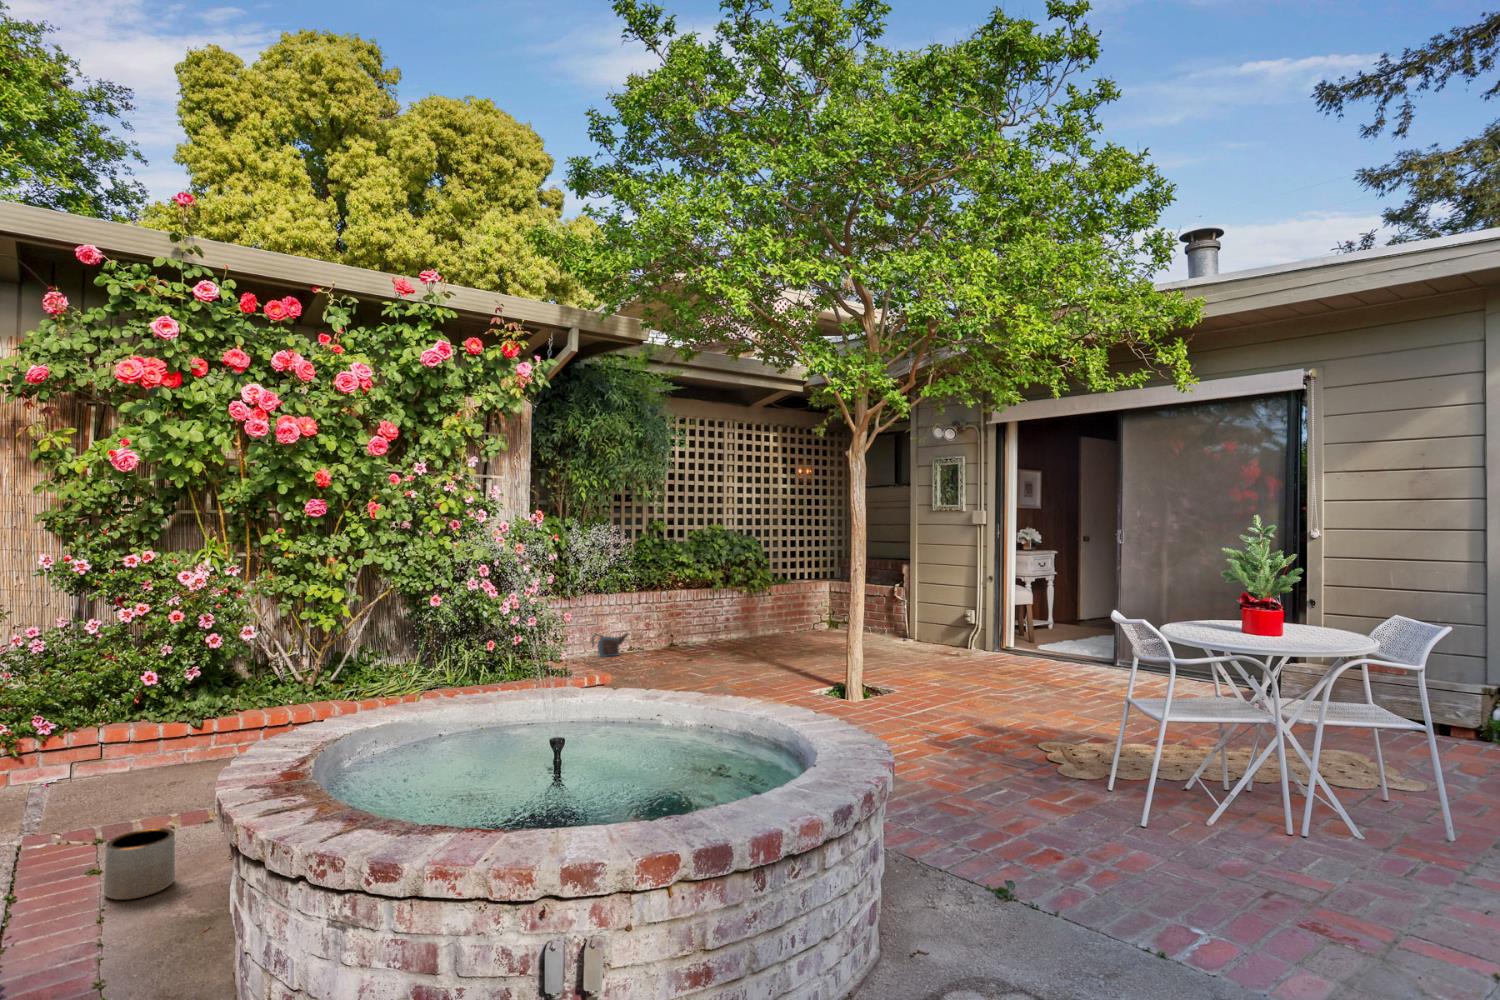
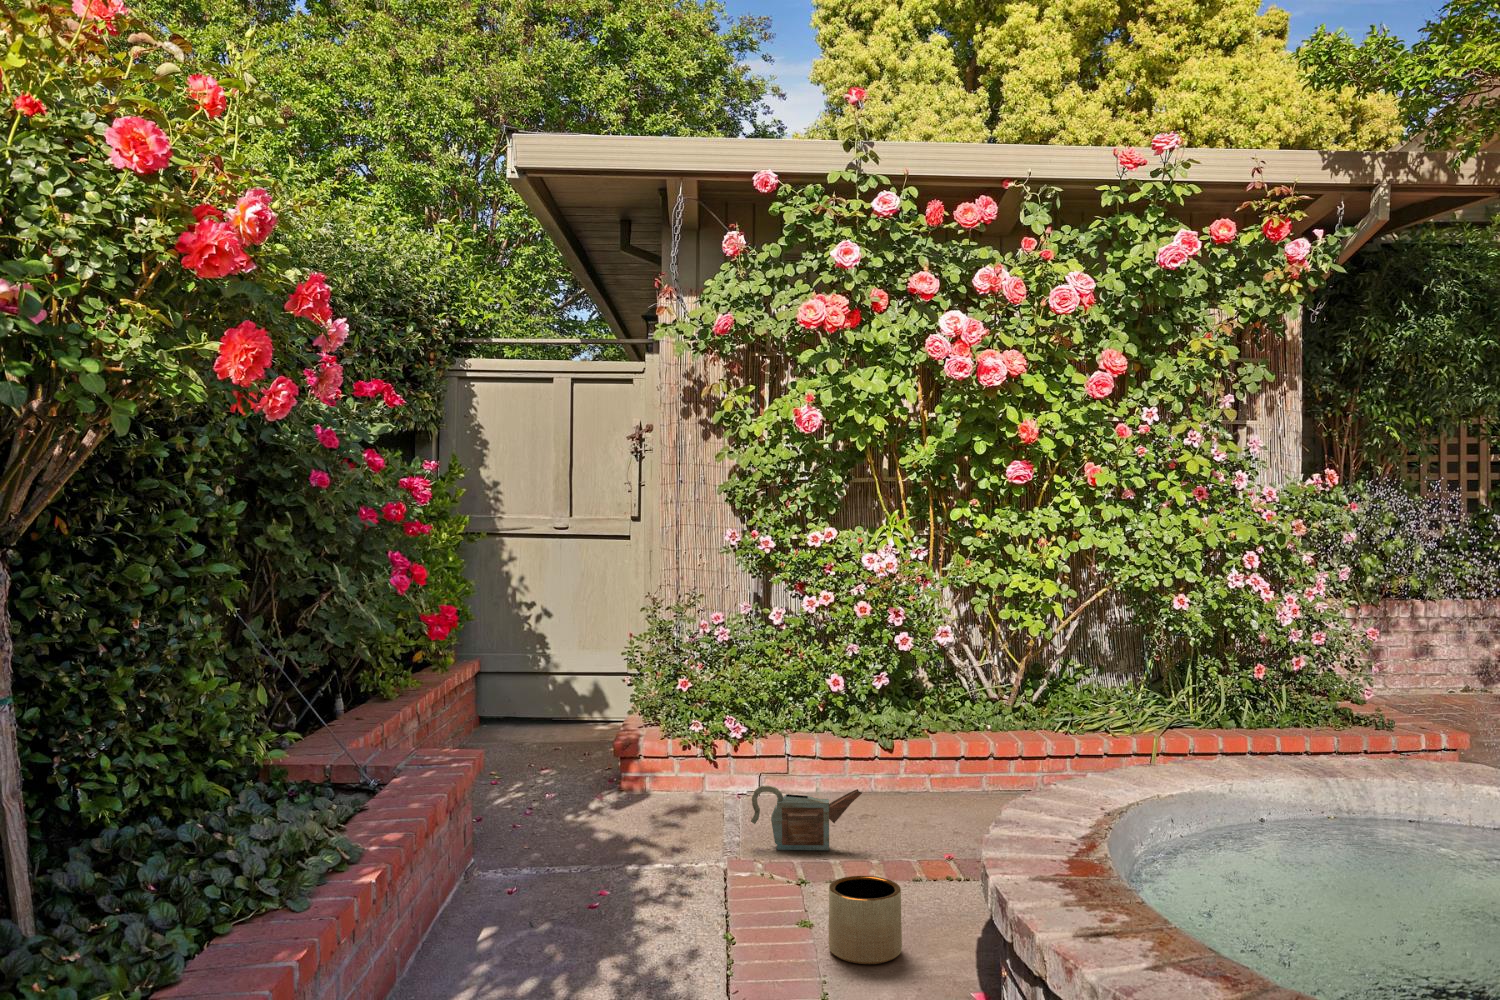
watering can: present [591,633,628,657] -> present [751,785,862,850]

